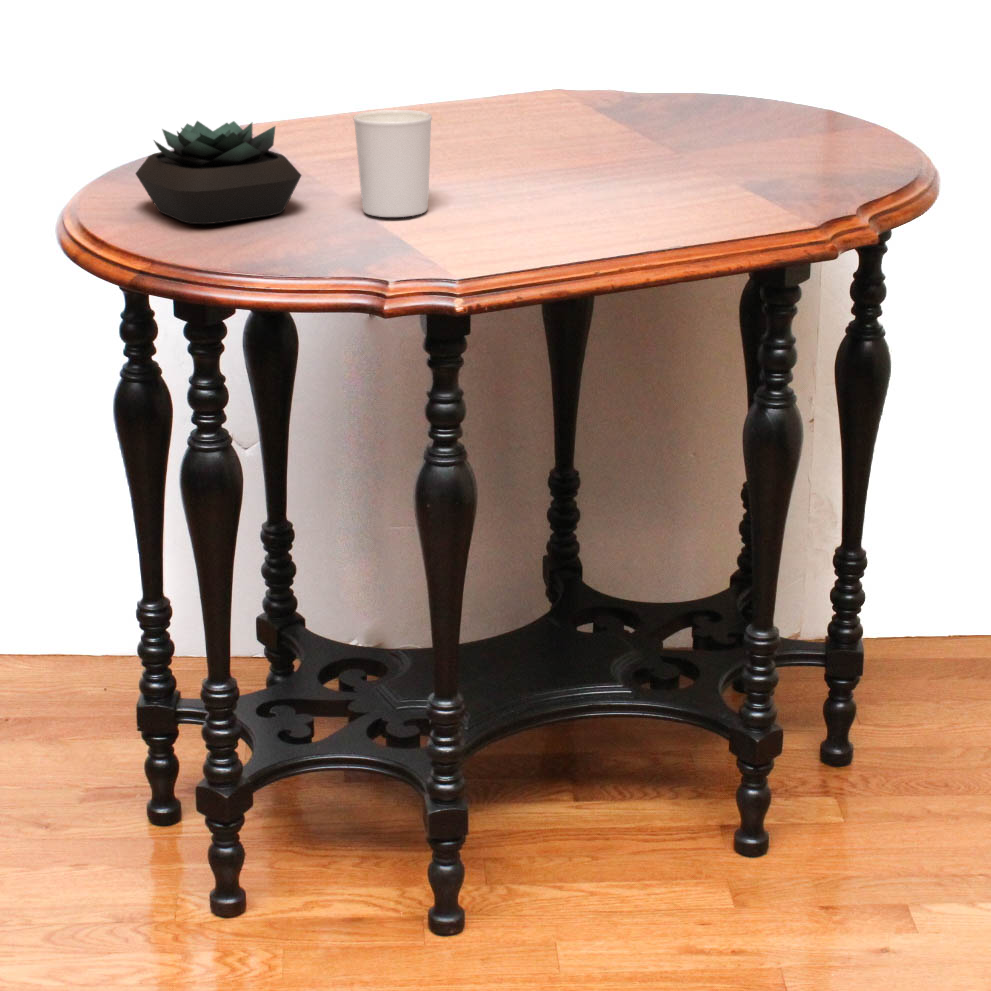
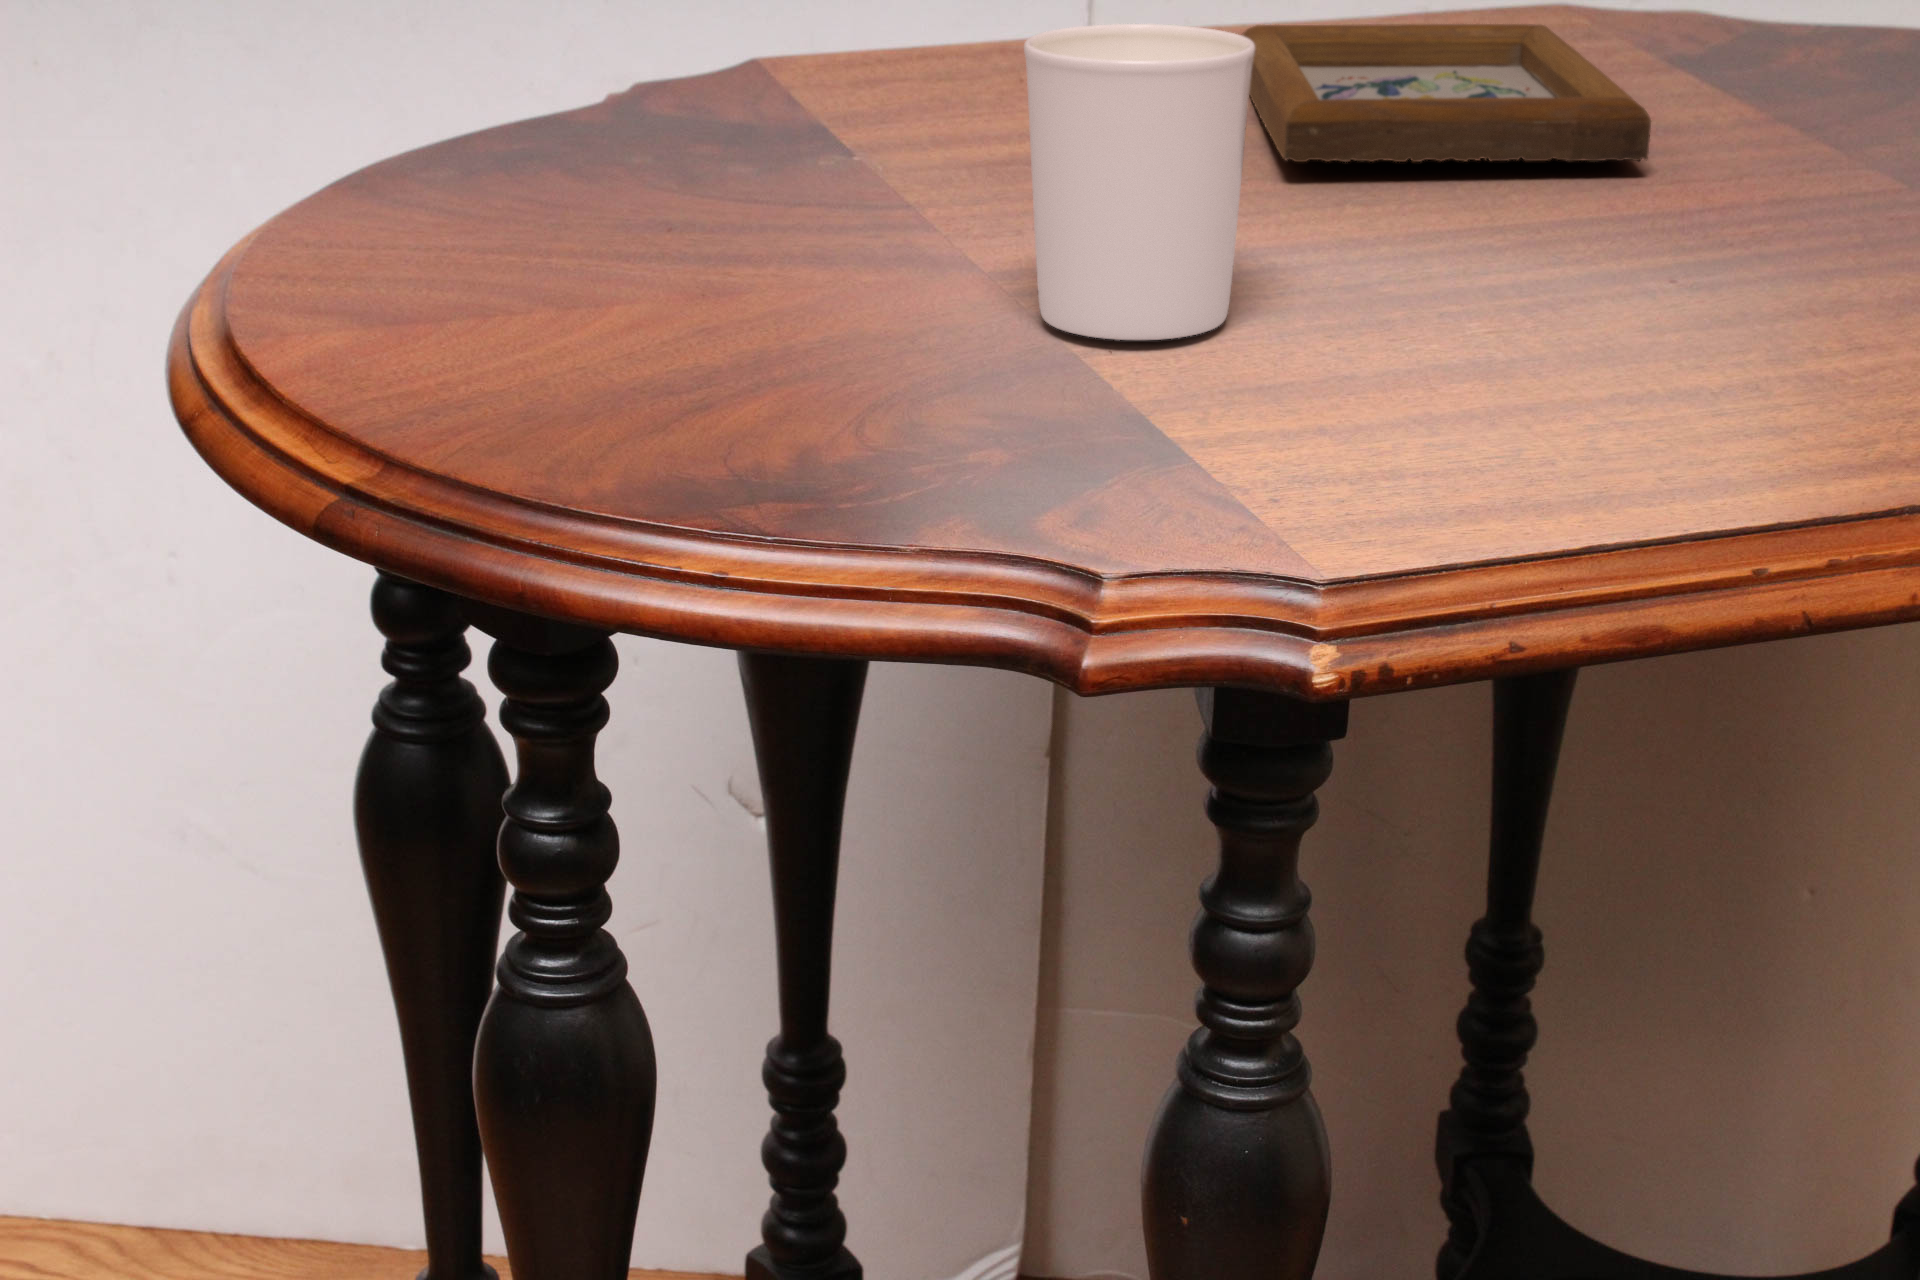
picture frame: none [431,106,578,158] -> present [1242,24,1651,162]
succulent plant: present [136,121,301,224] -> none [408,39,868,342]

